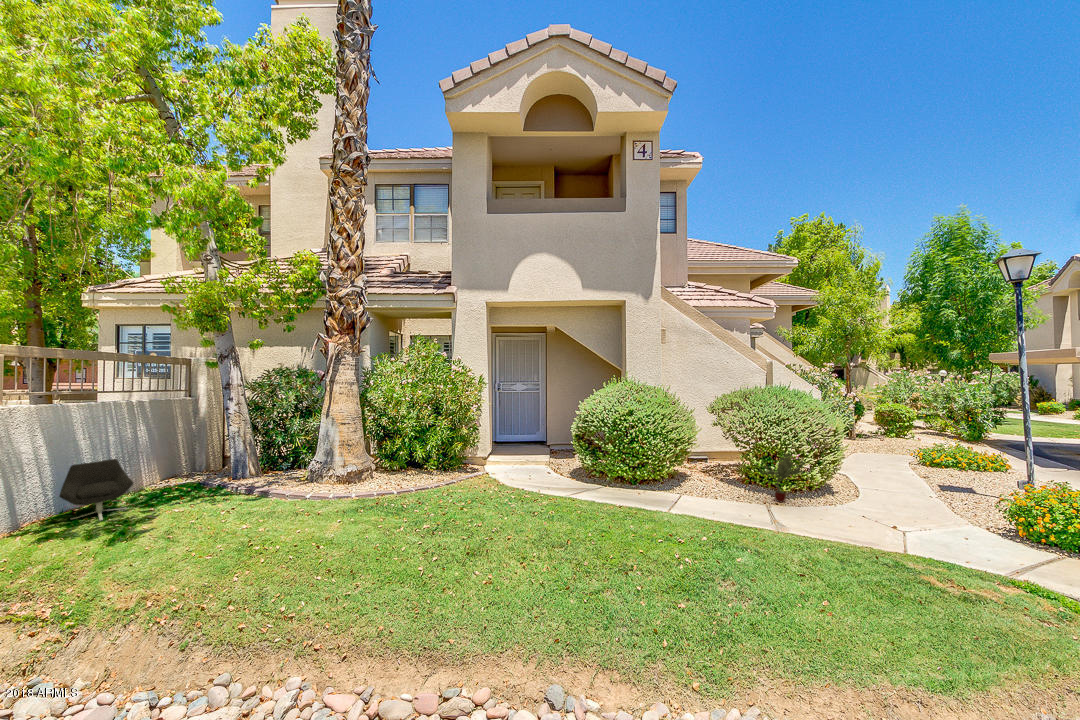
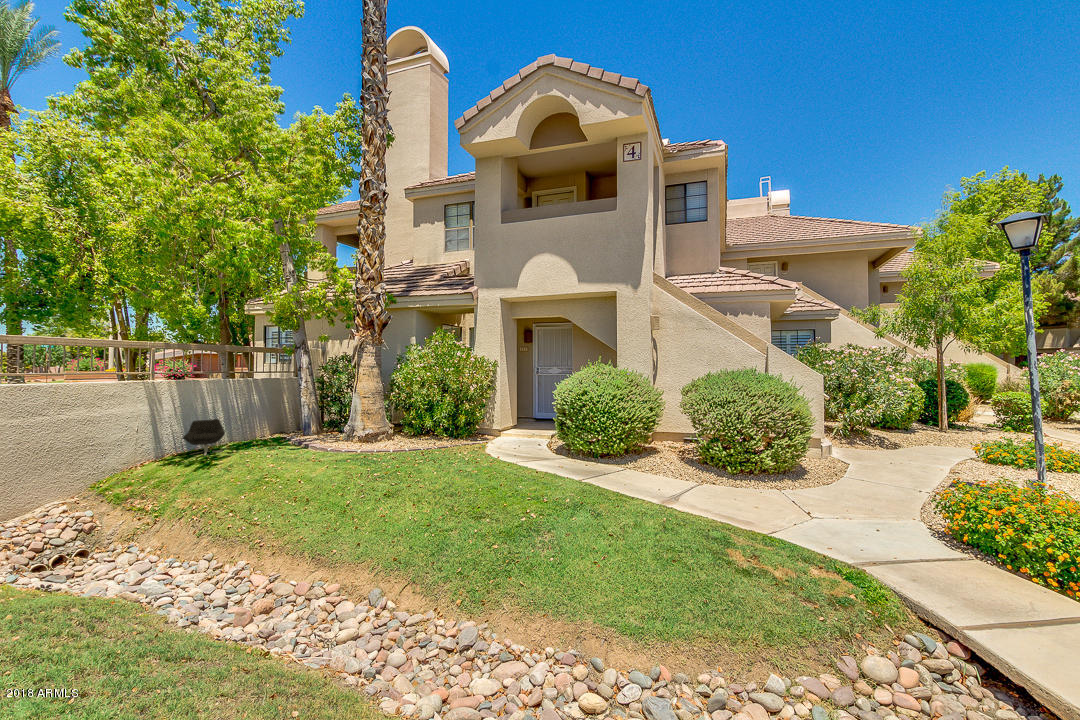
potted tree: present [759,452,805,502] -> none [693,424,730,472]

